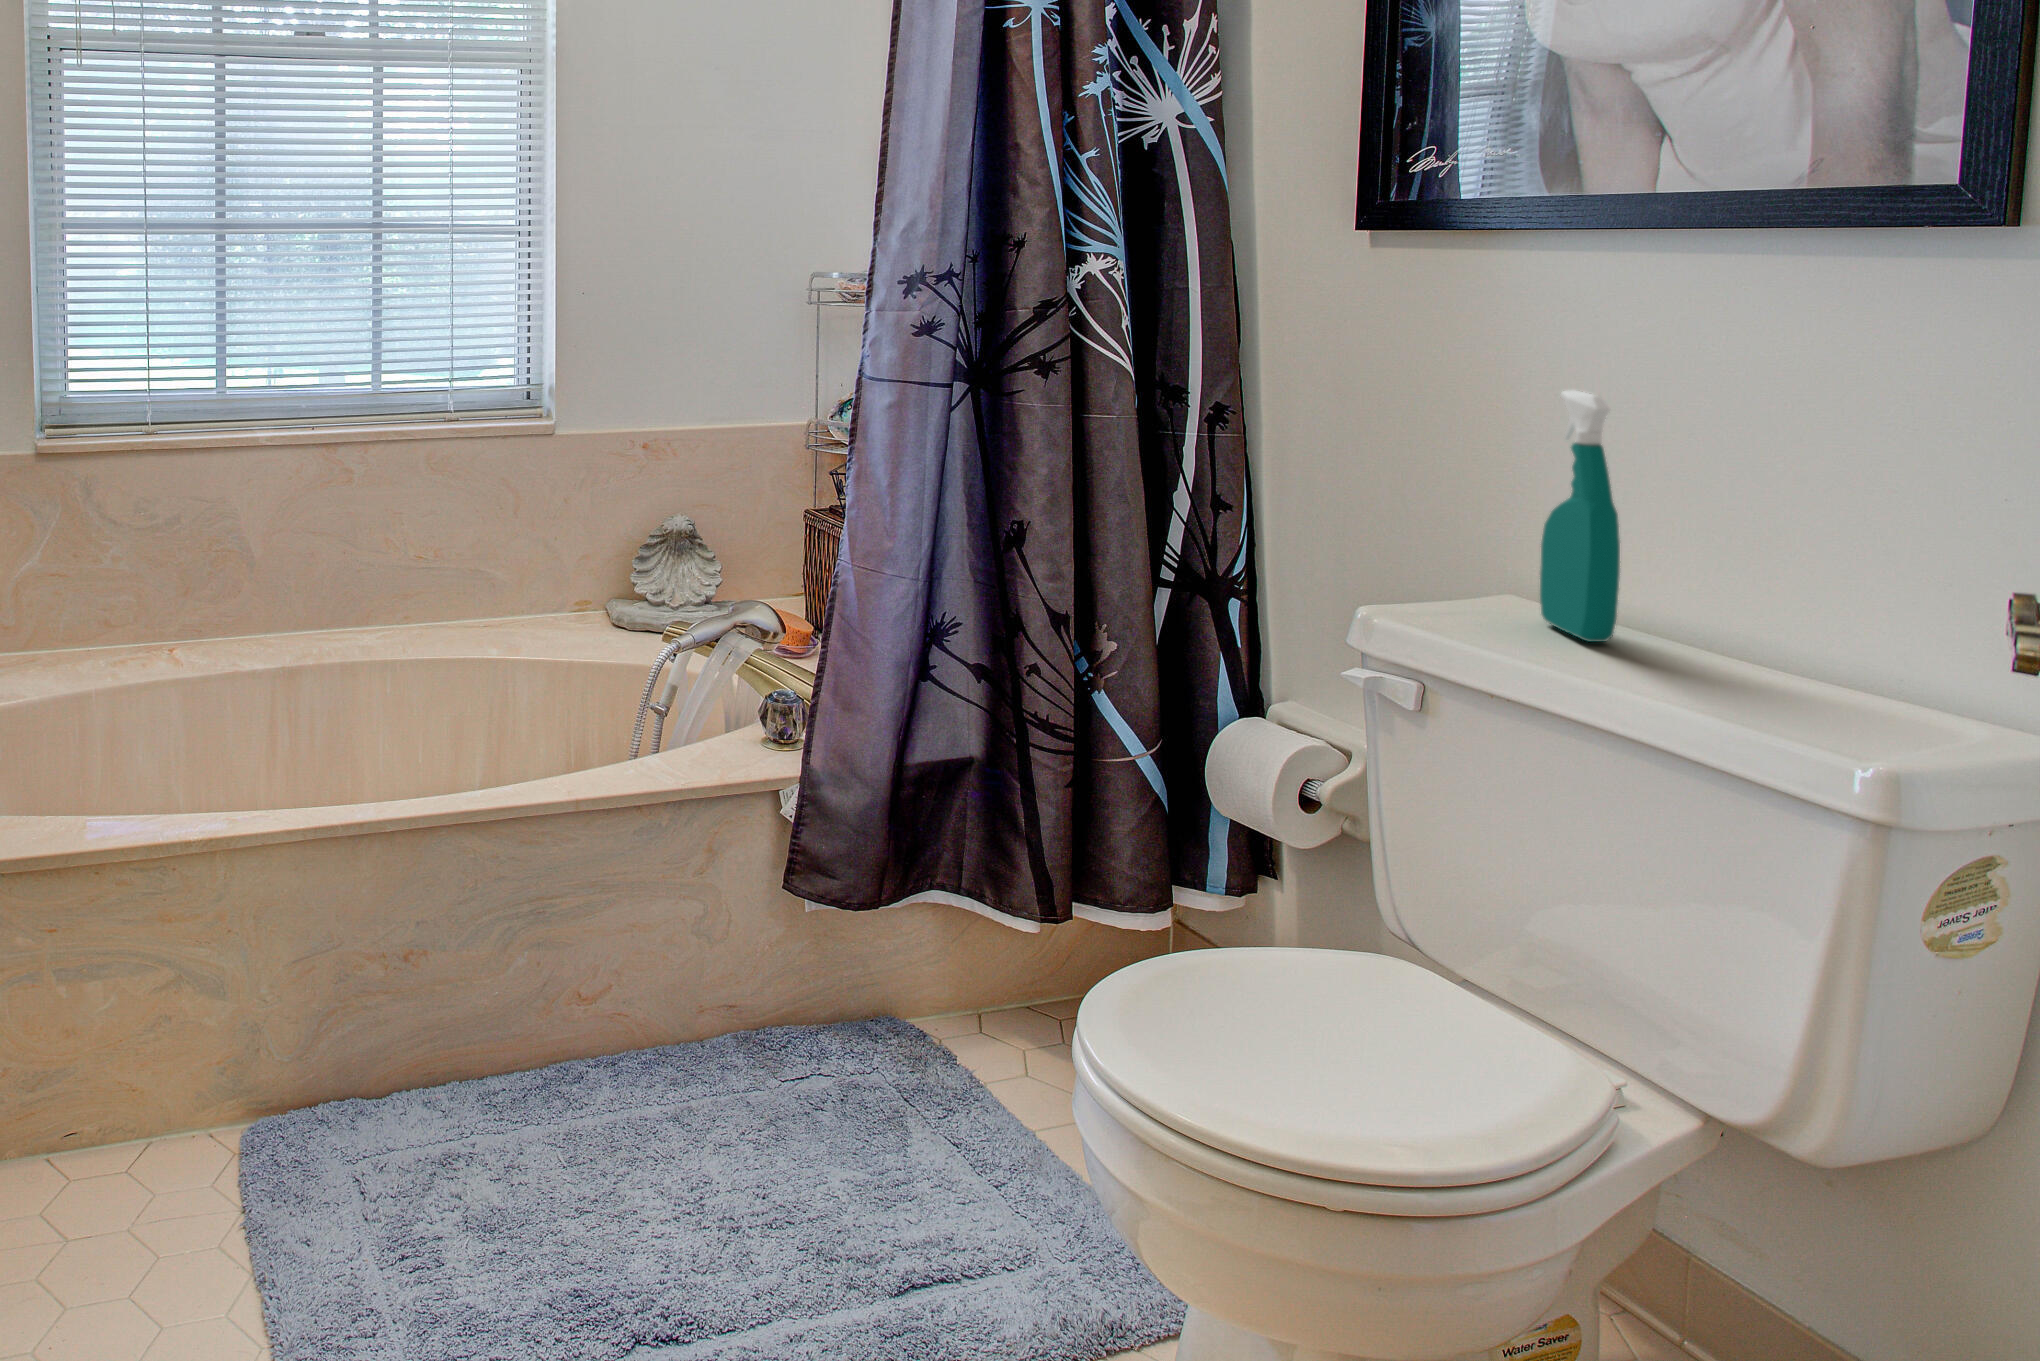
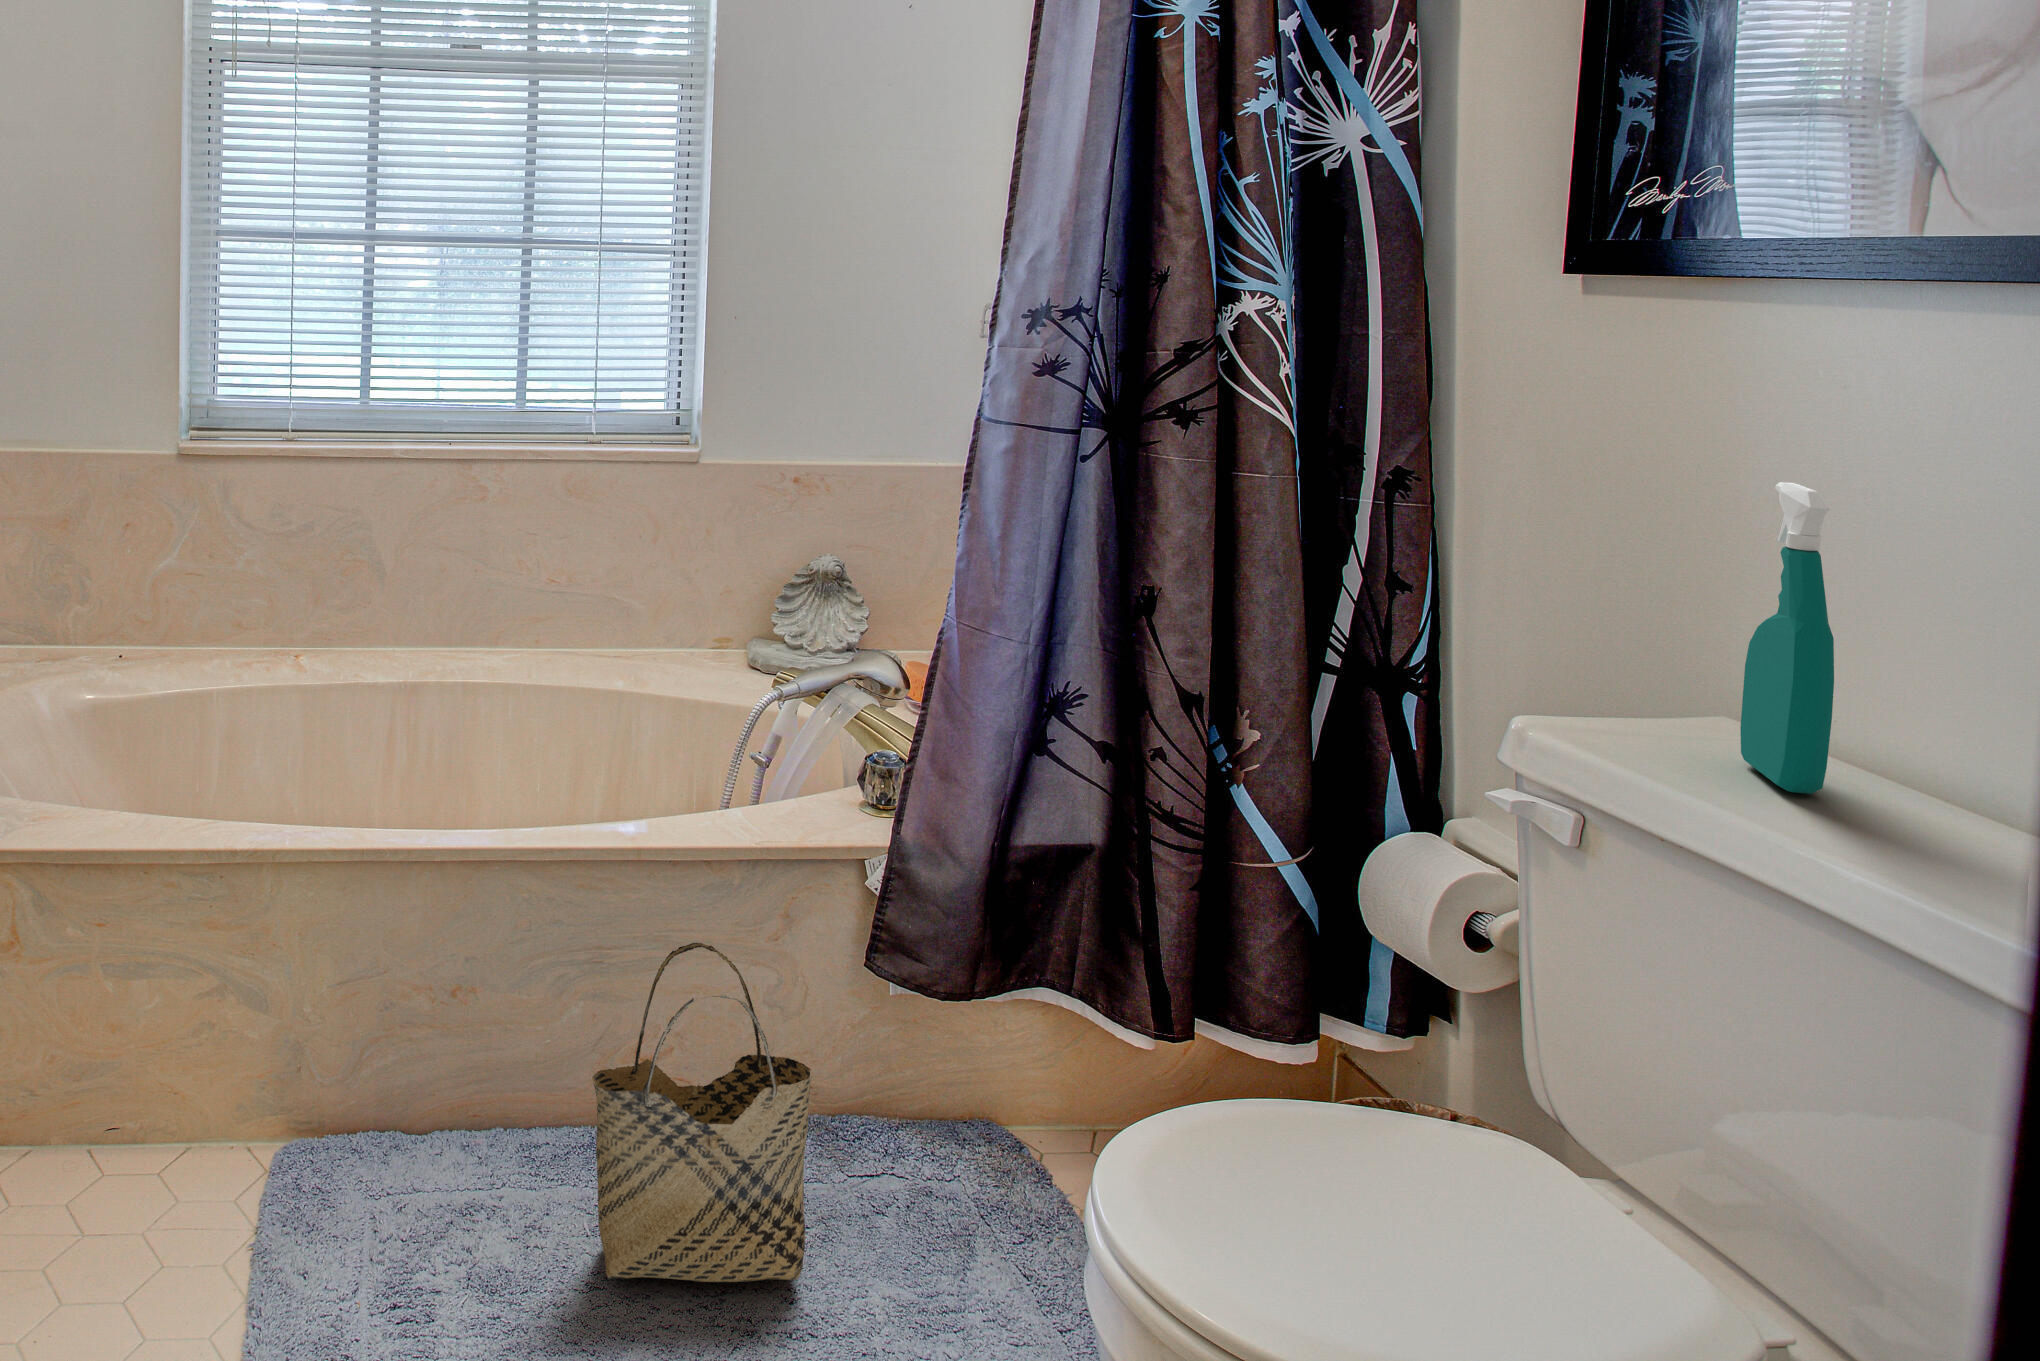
woven basket: none [563,882,765,1206] -> present [592,943,812,1282]

